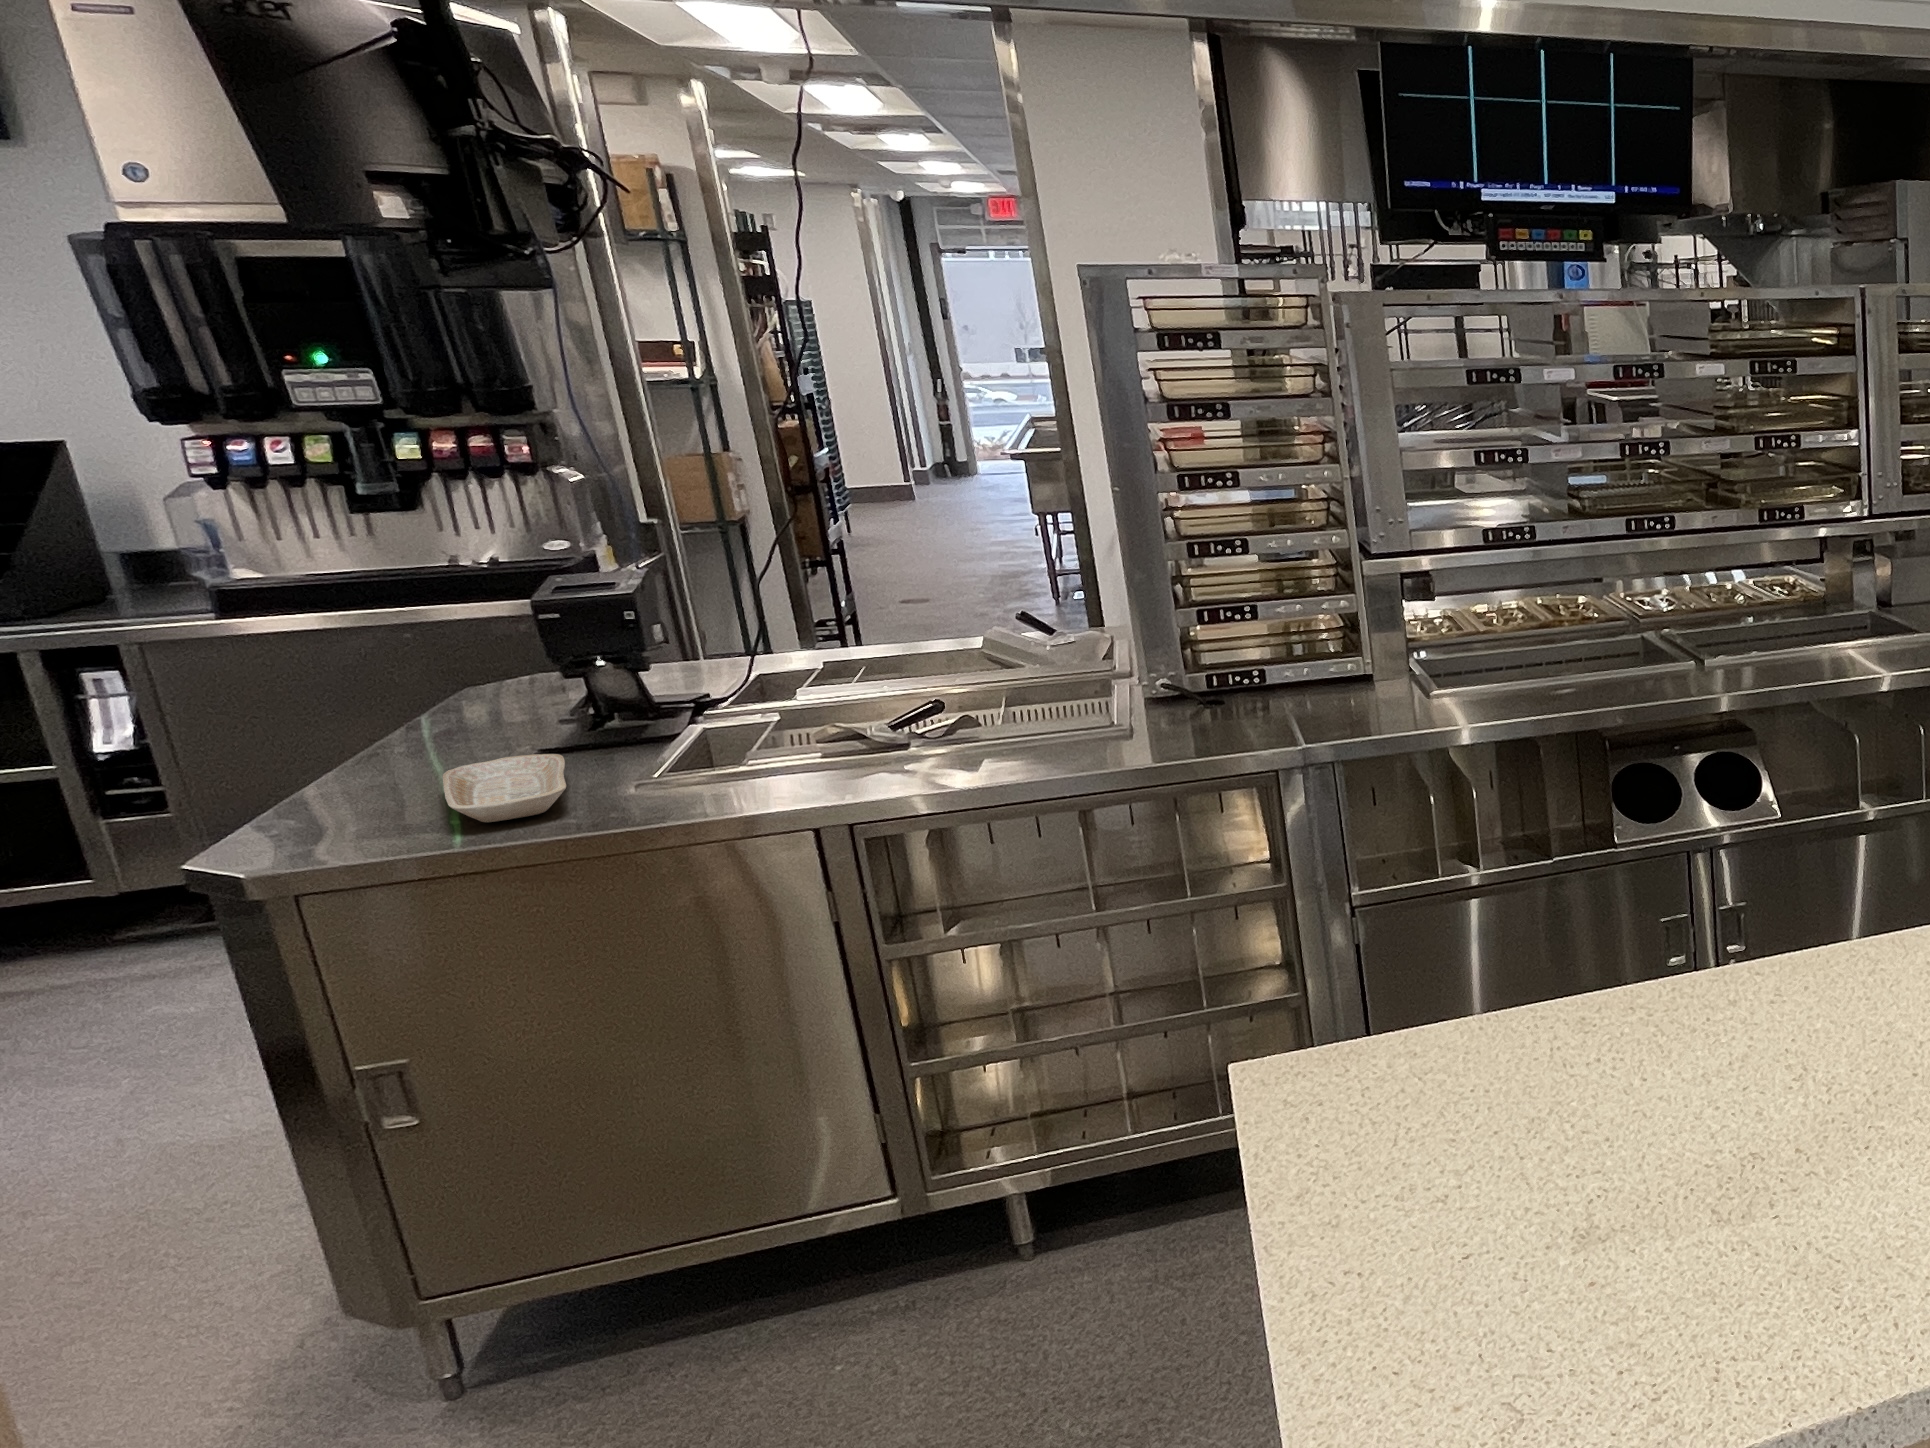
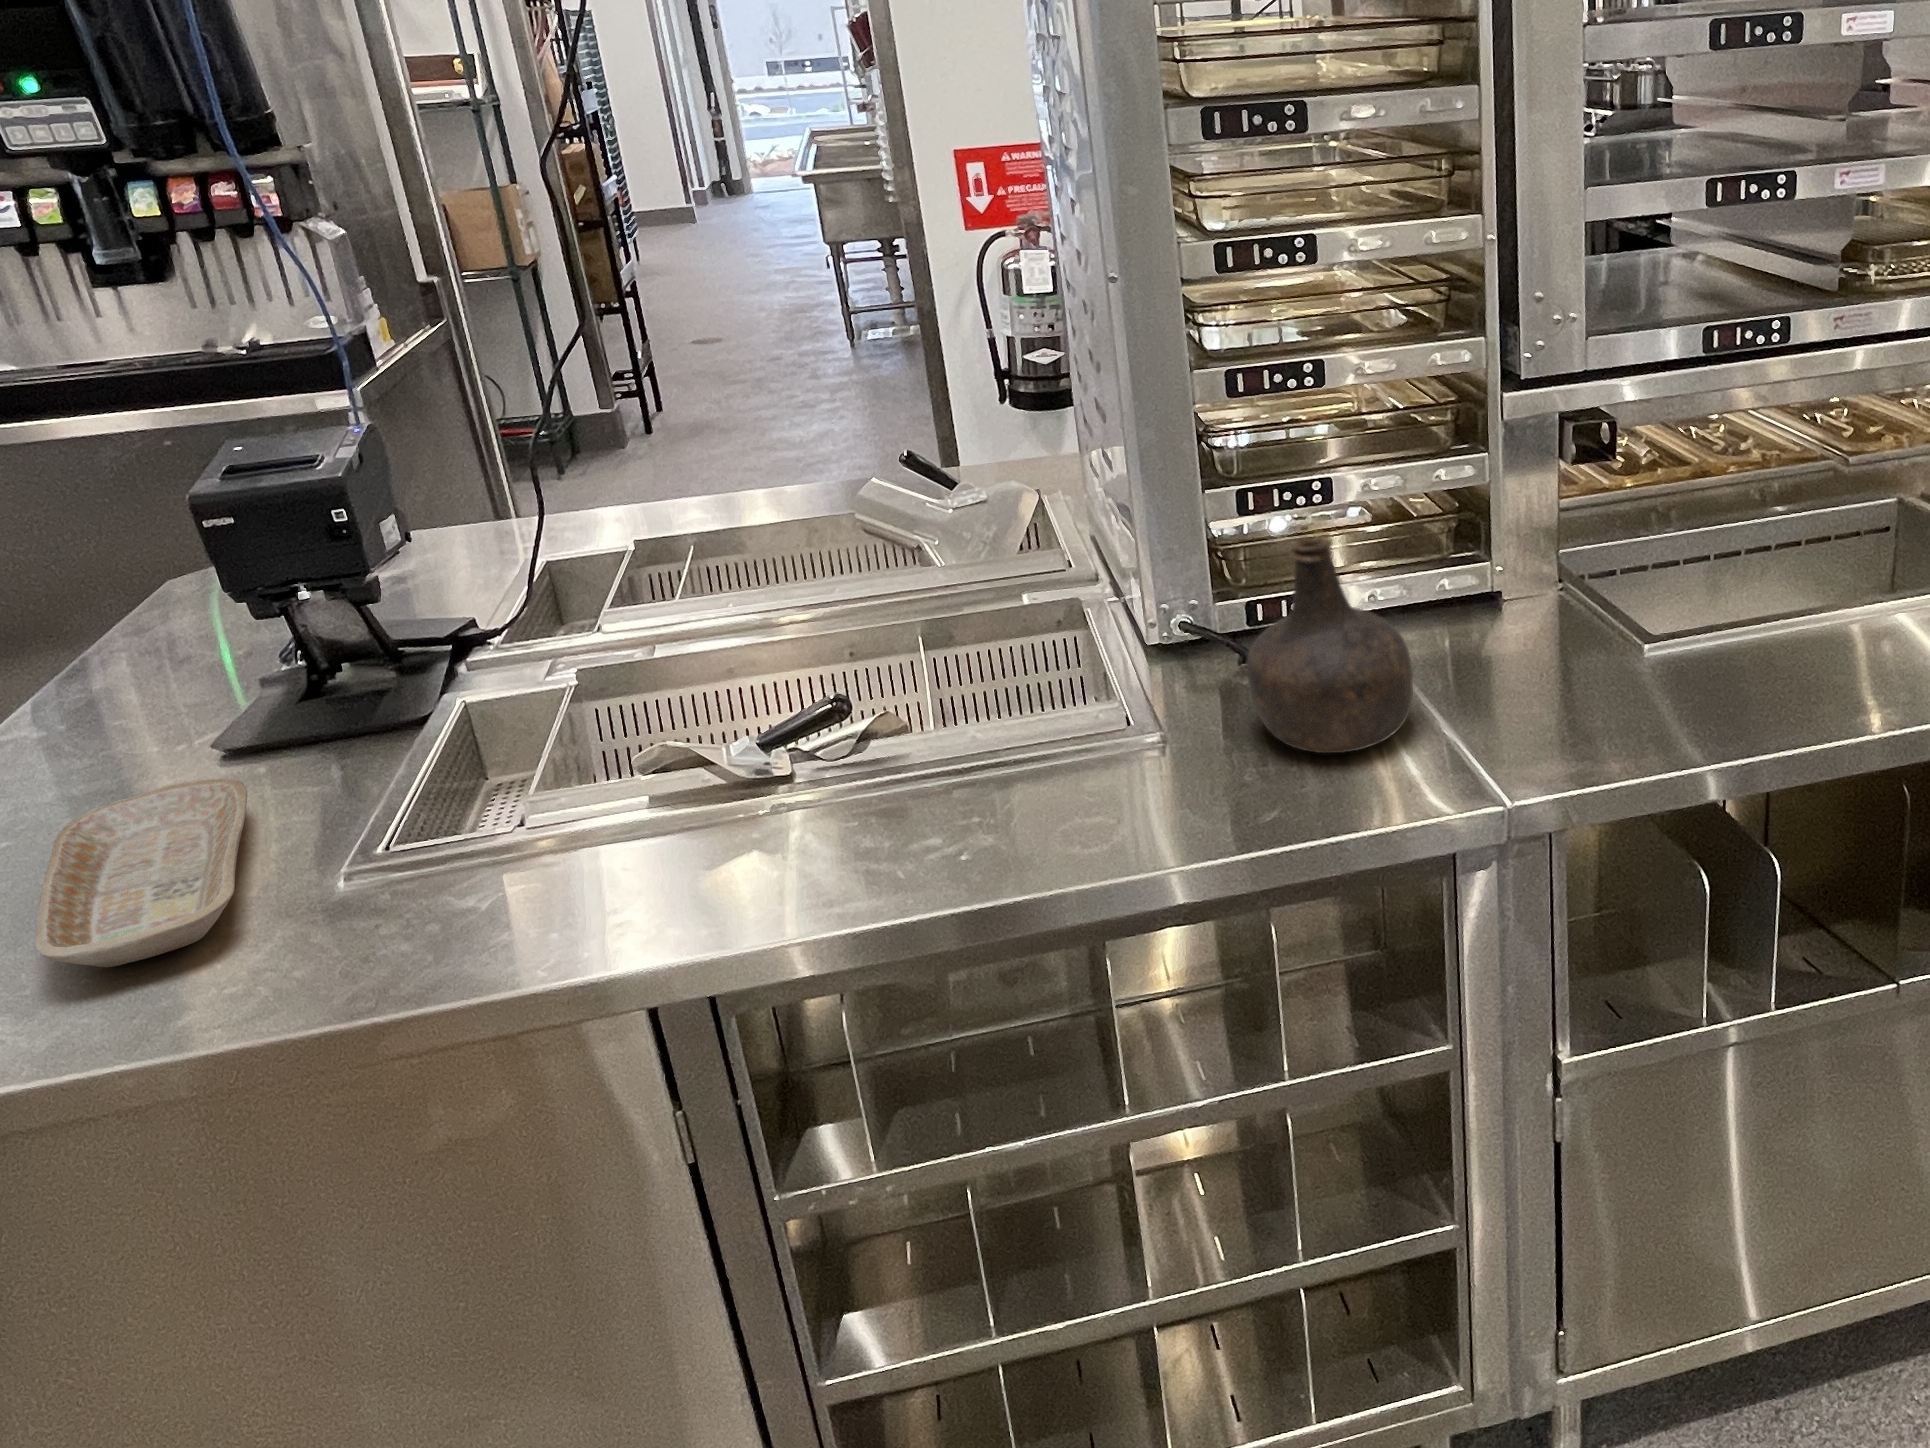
bottle: none [1187,624,1287,739] -> present [1246,537,1413,753]

